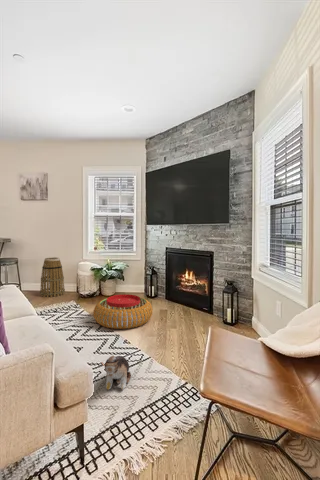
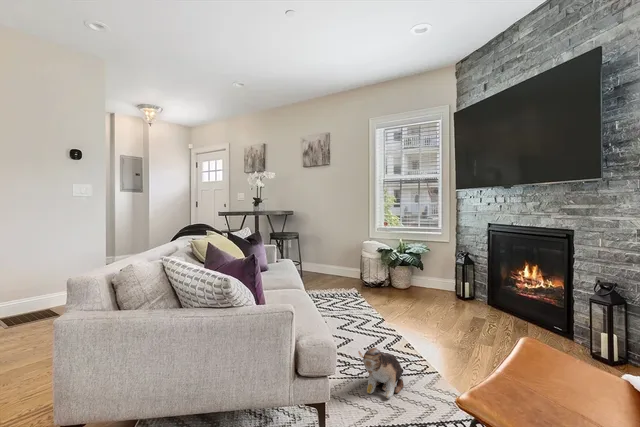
basket: present [40,257,65,297] -> none [319,234,347,282]
pouf: present [93,294,153,329] -> none [373,284,458,331]

